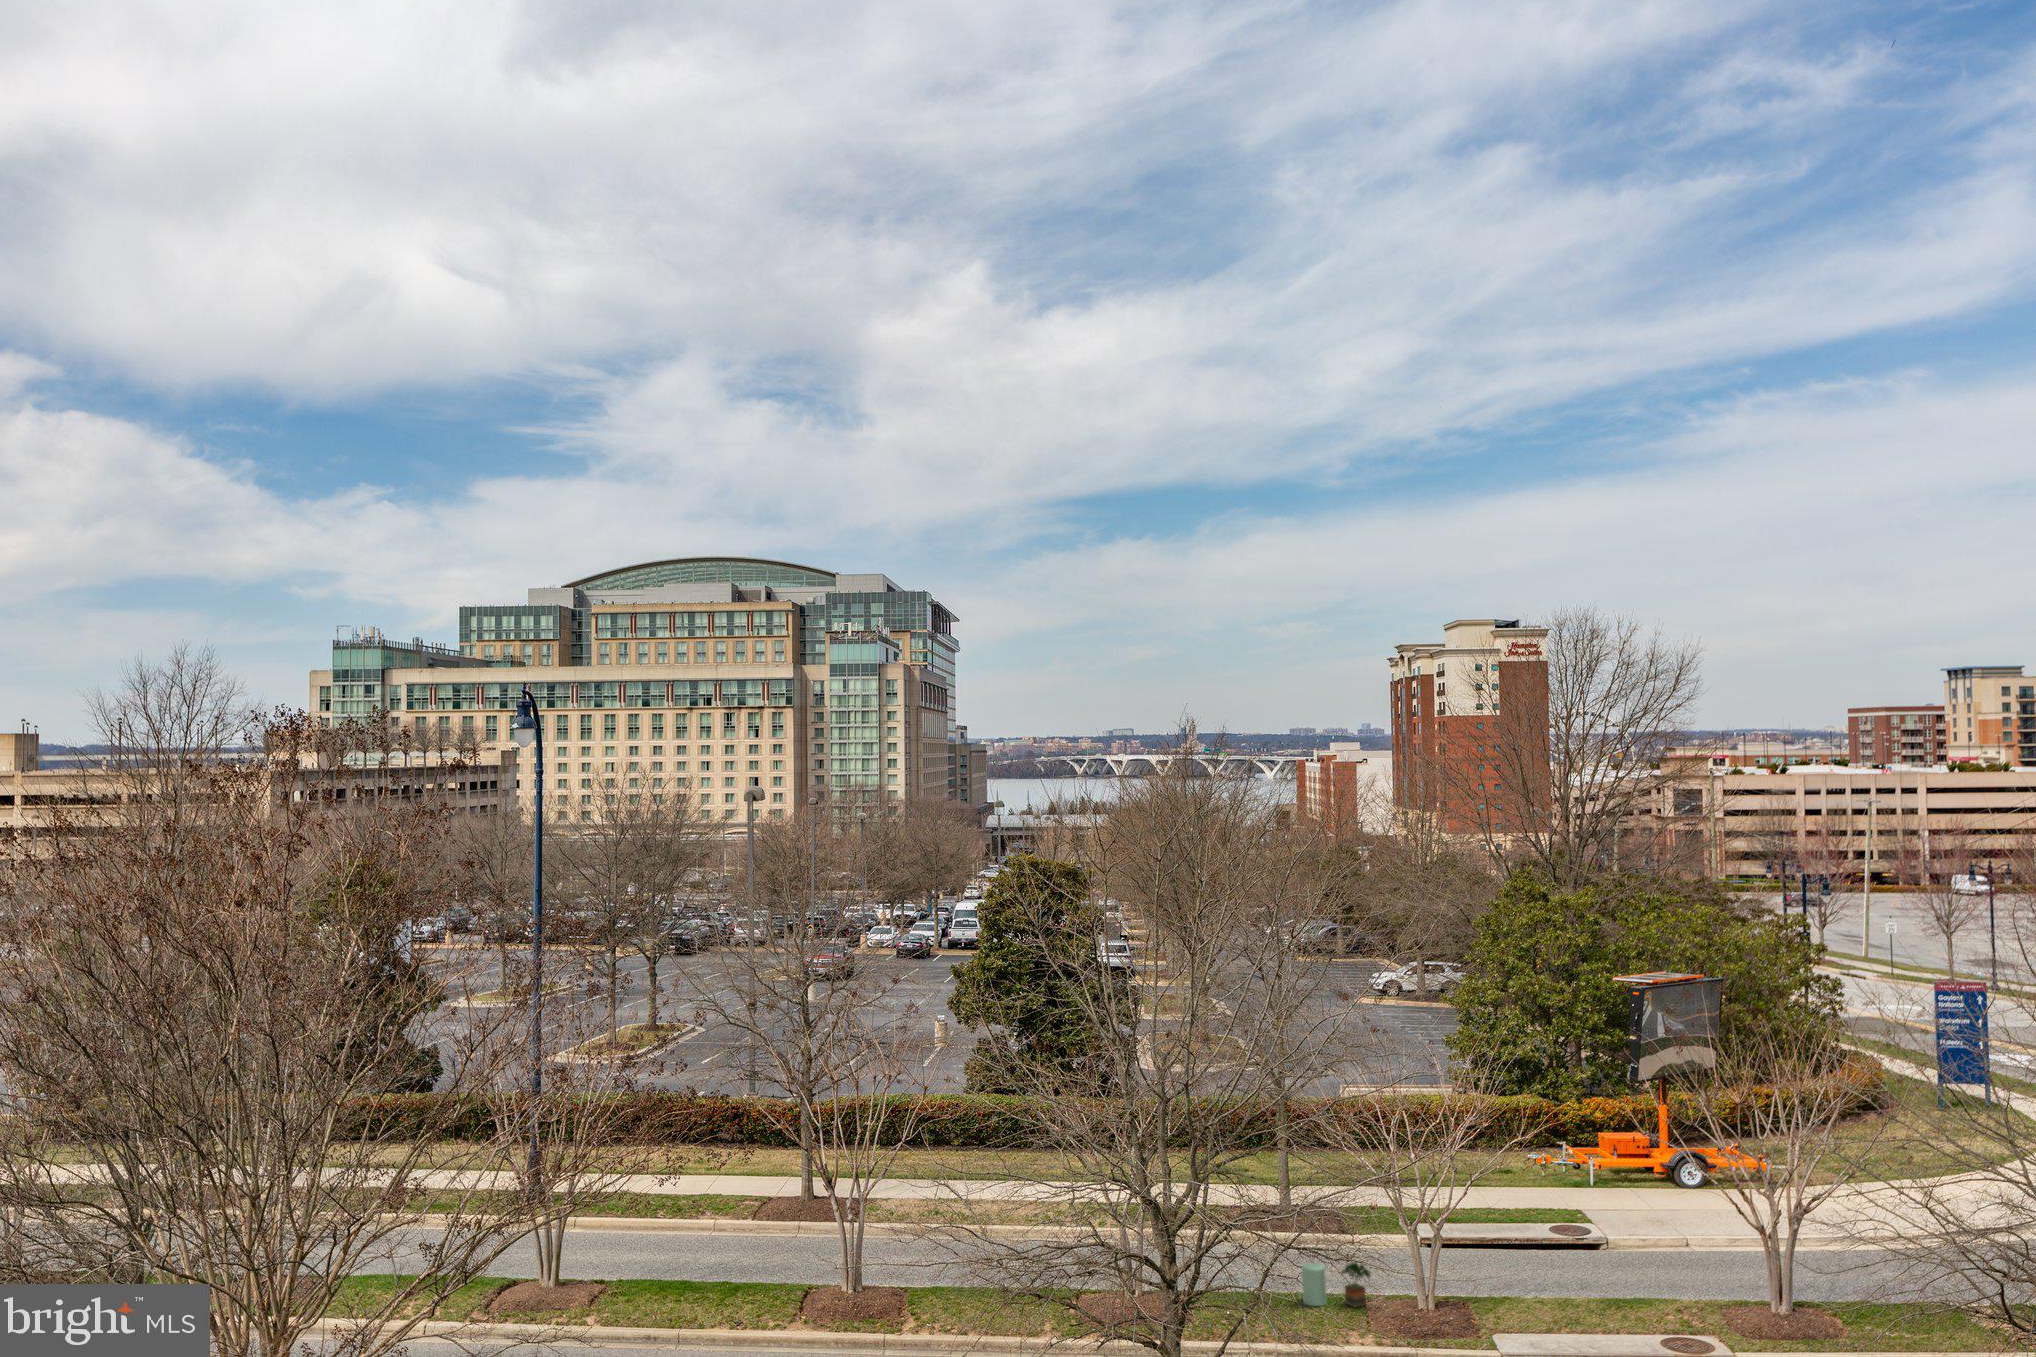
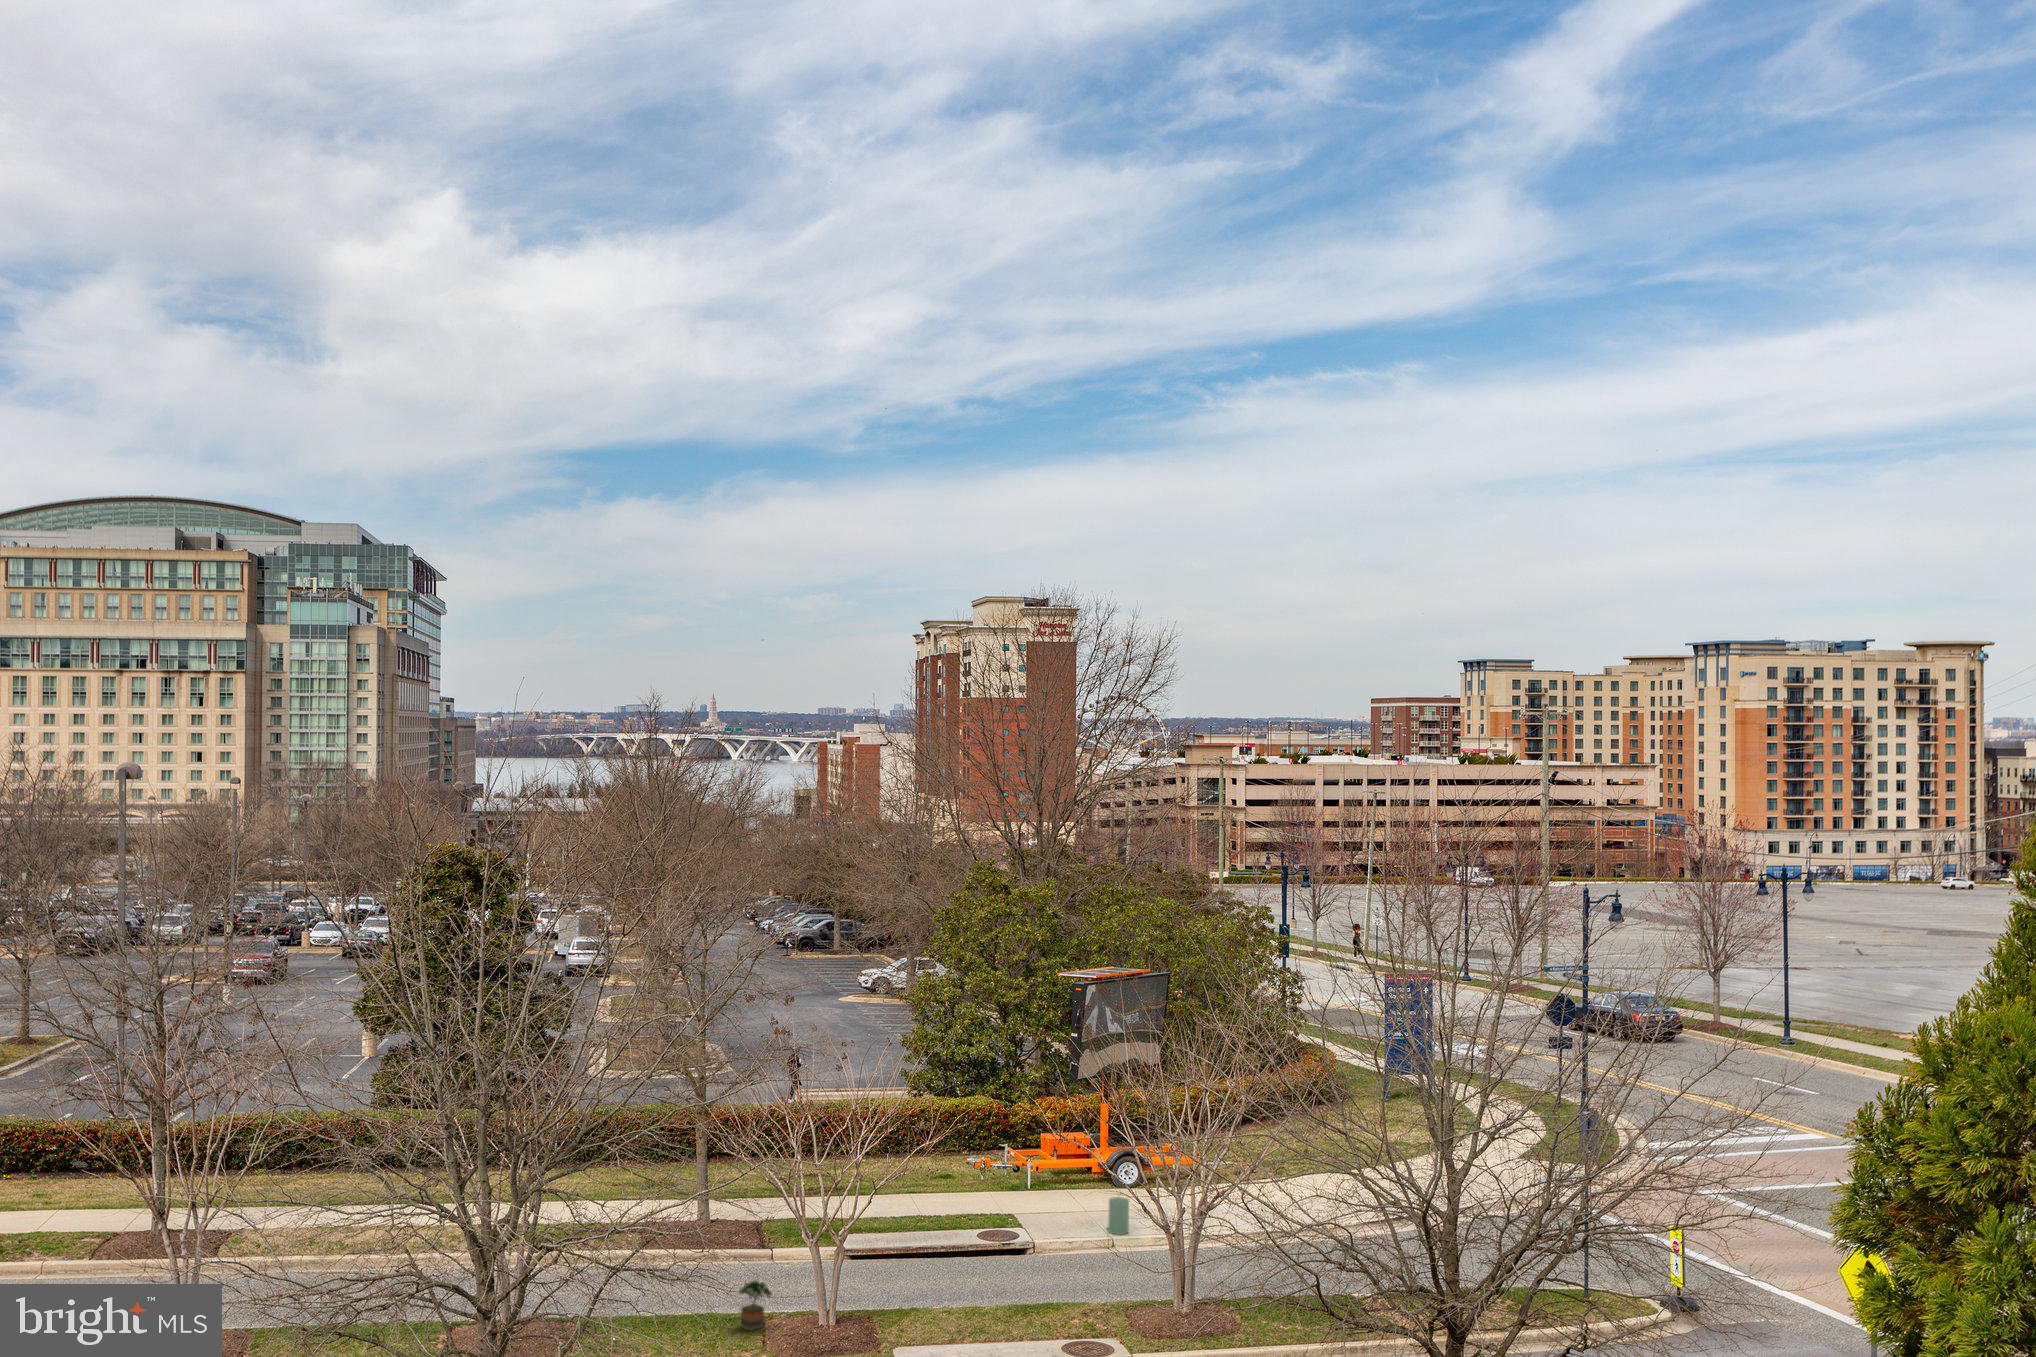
trash can: present [1302,1263,1326,1306] -> present [1108,1197,1129,1235]

